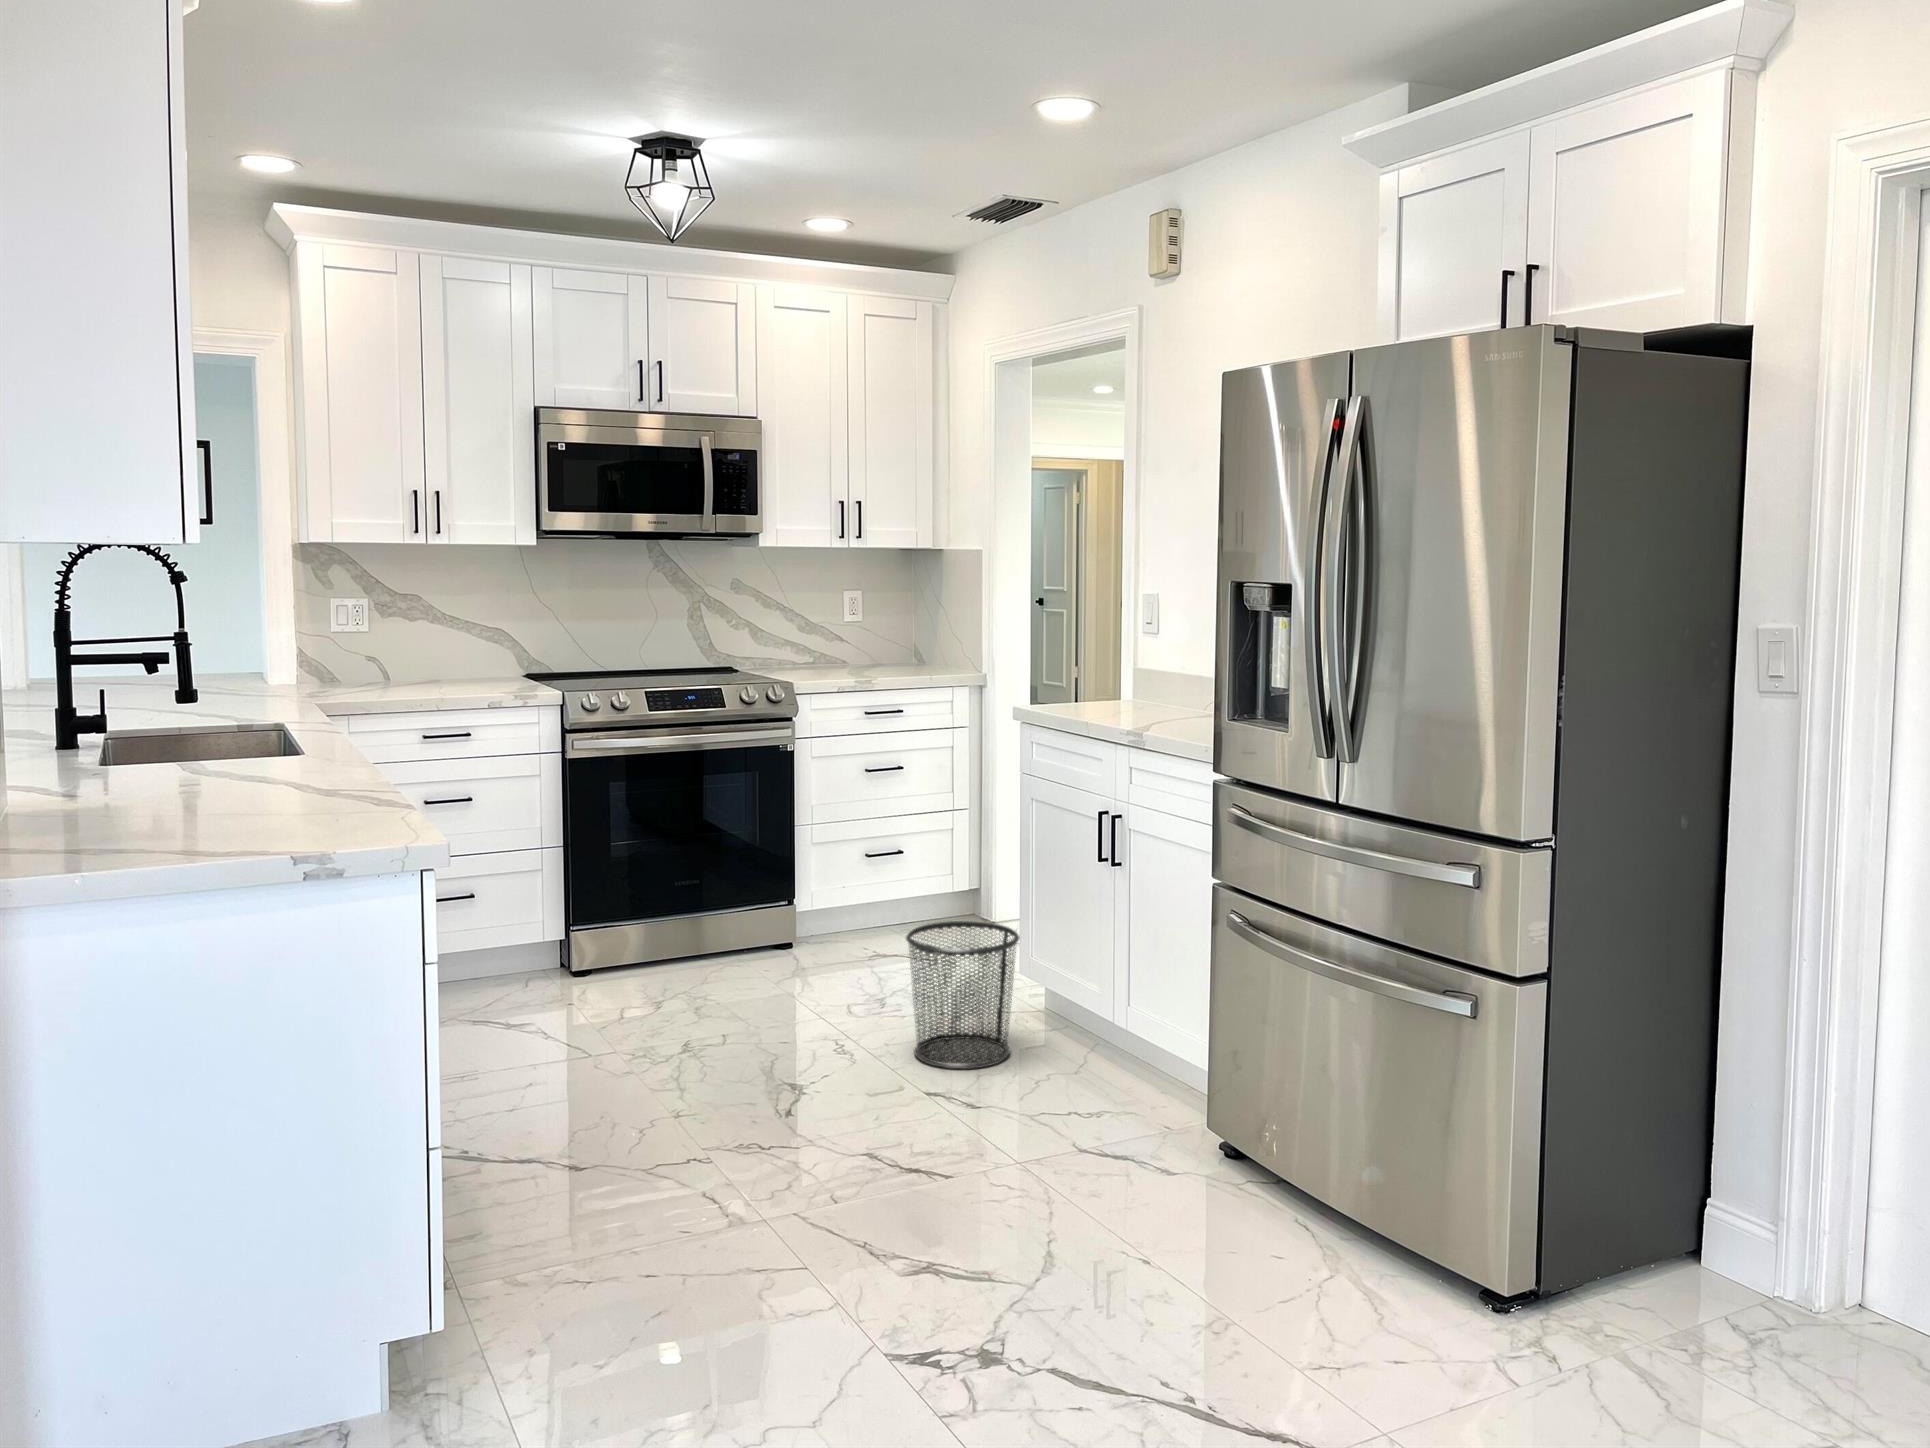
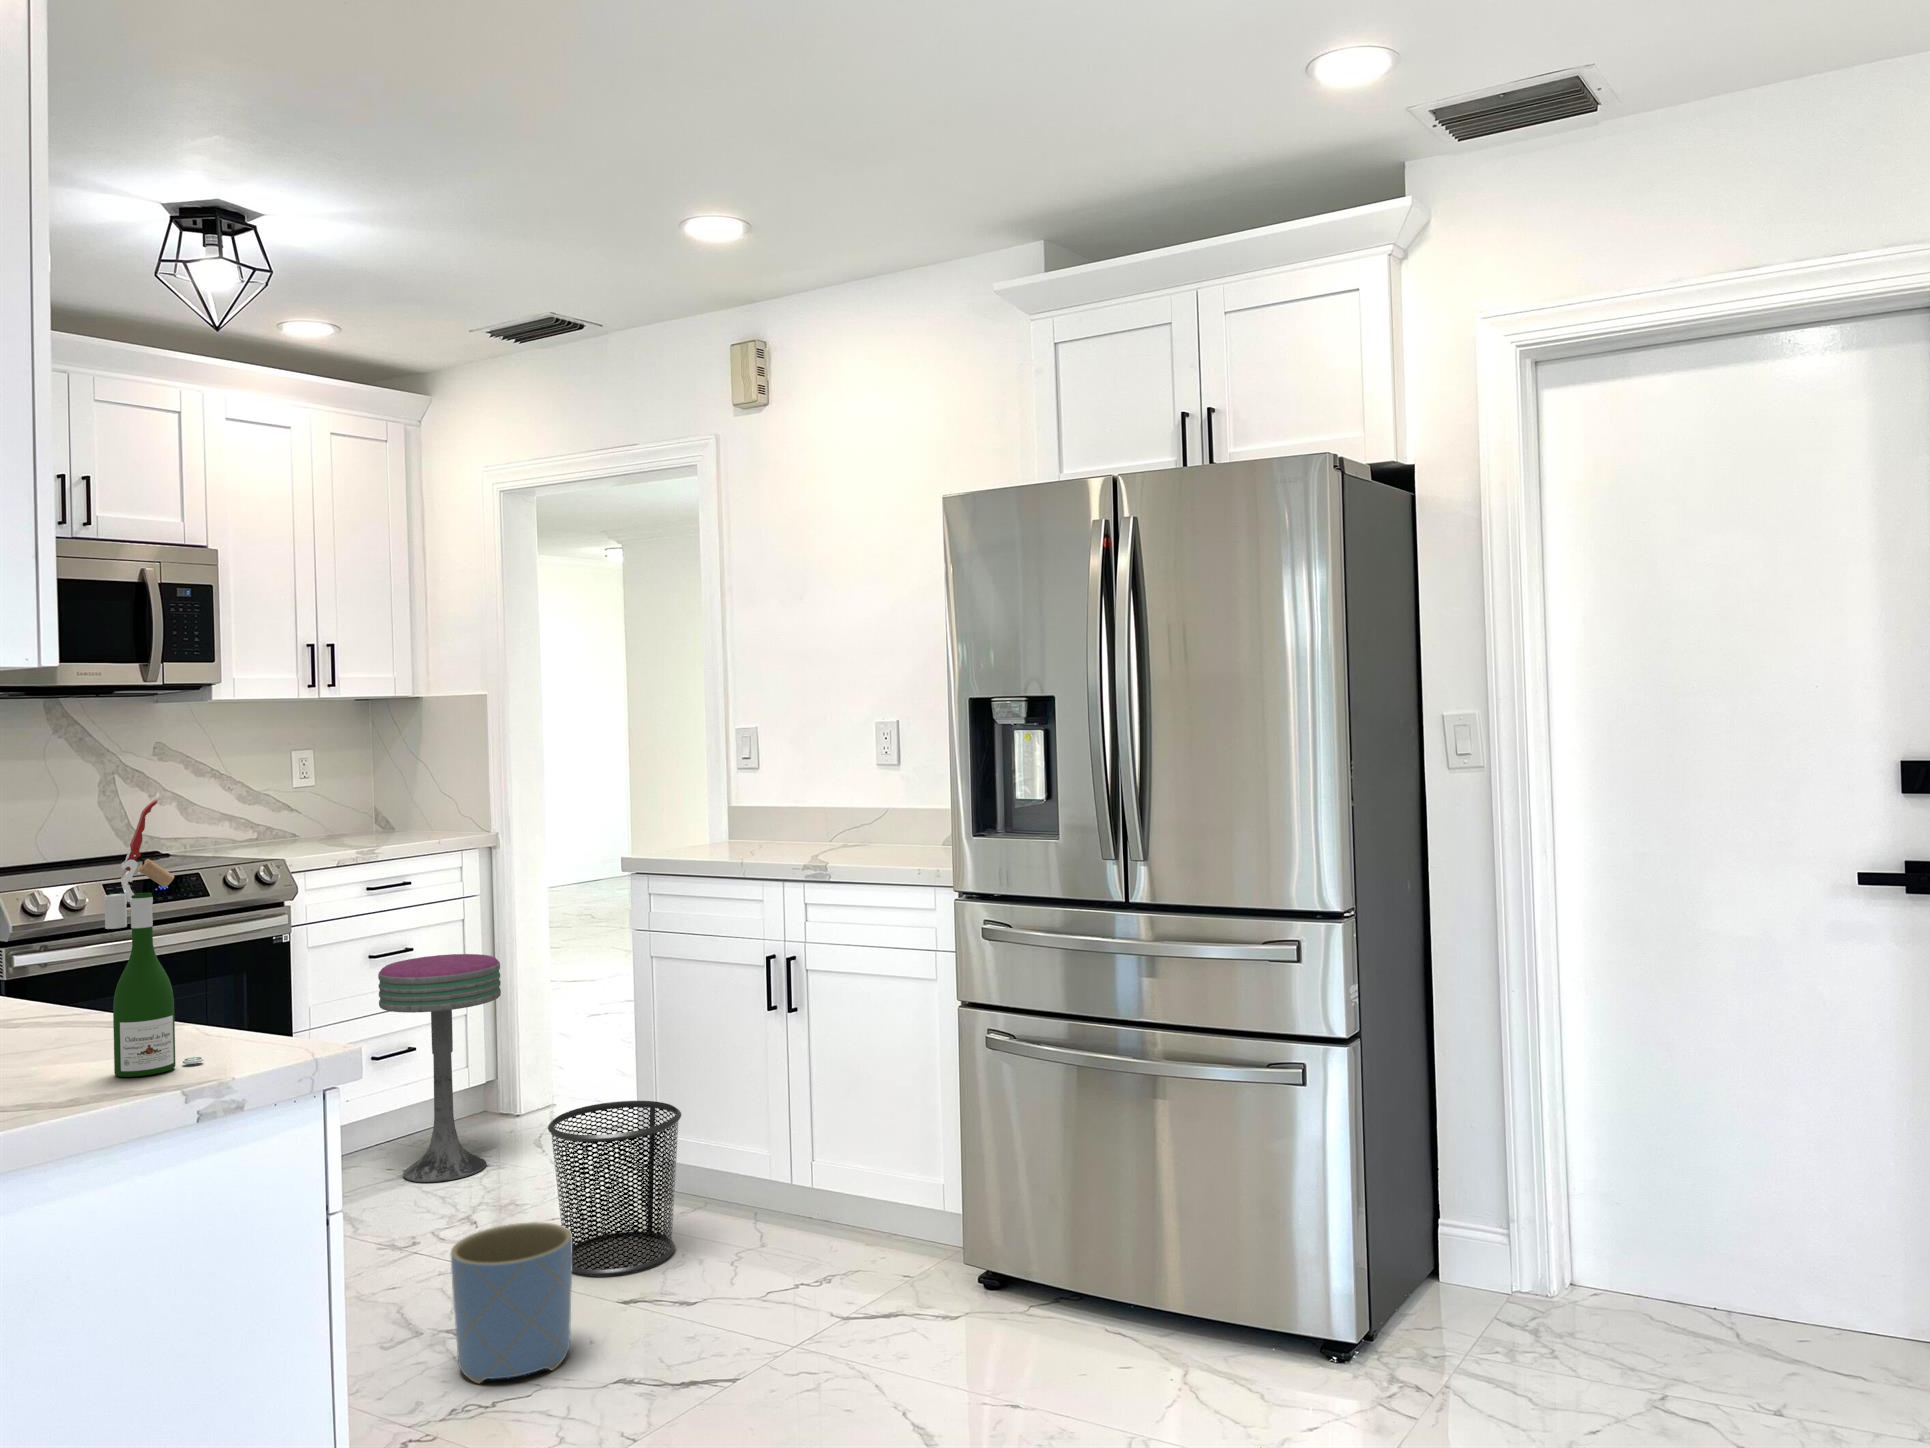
wine bottle: none [310,644,373,839] -> present [104,800,203,1077]
bar stool: none [854,775,952,965] -> present [378,954,501,1182]
planter: none [769,1005,866,1130] -> present [450,1222,572,1383]

